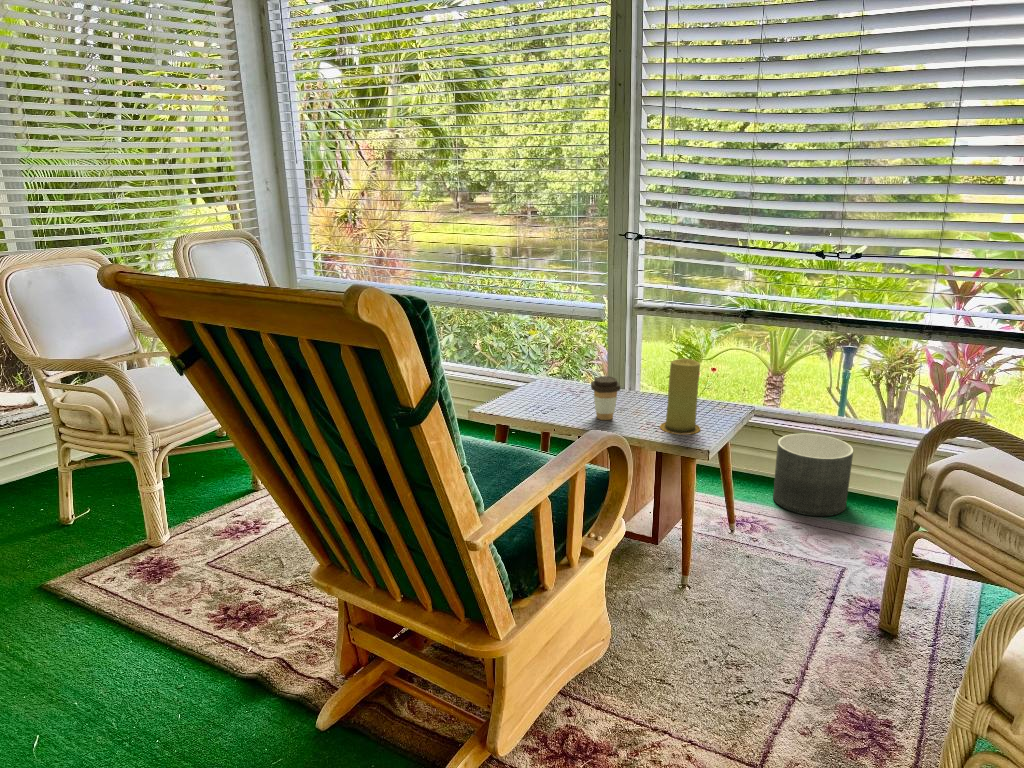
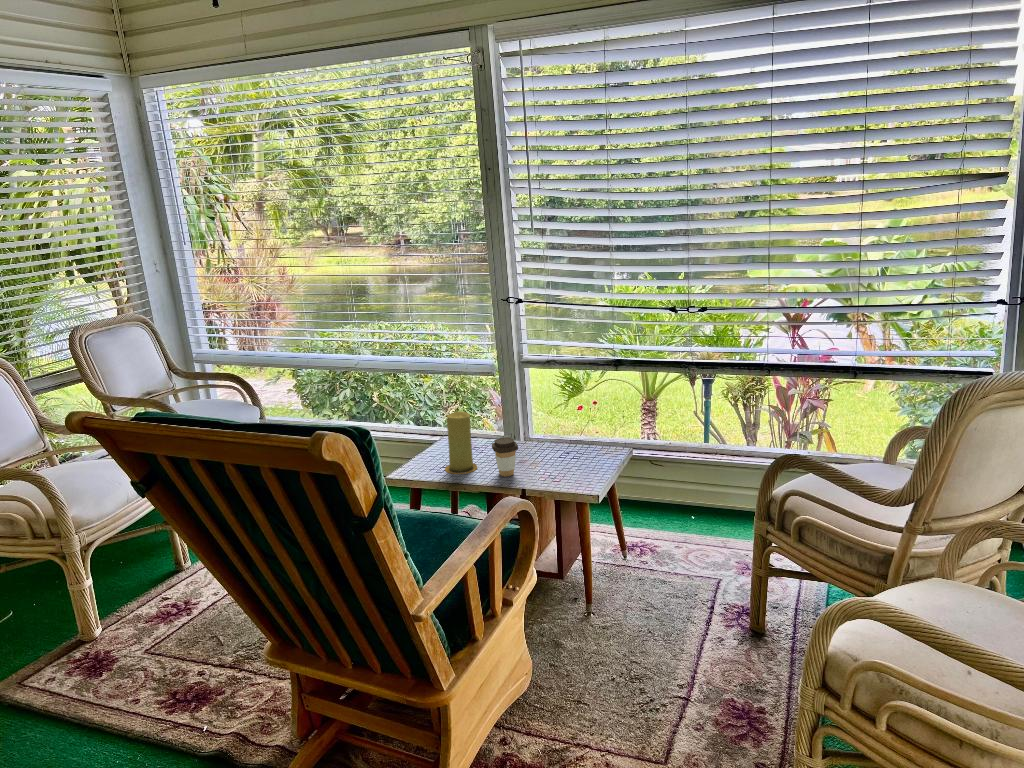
candle: present [660,358,700,434] -> present [445,411,477,474]
planter: present [773,433,853,516] -> none [655,462,718,535]

